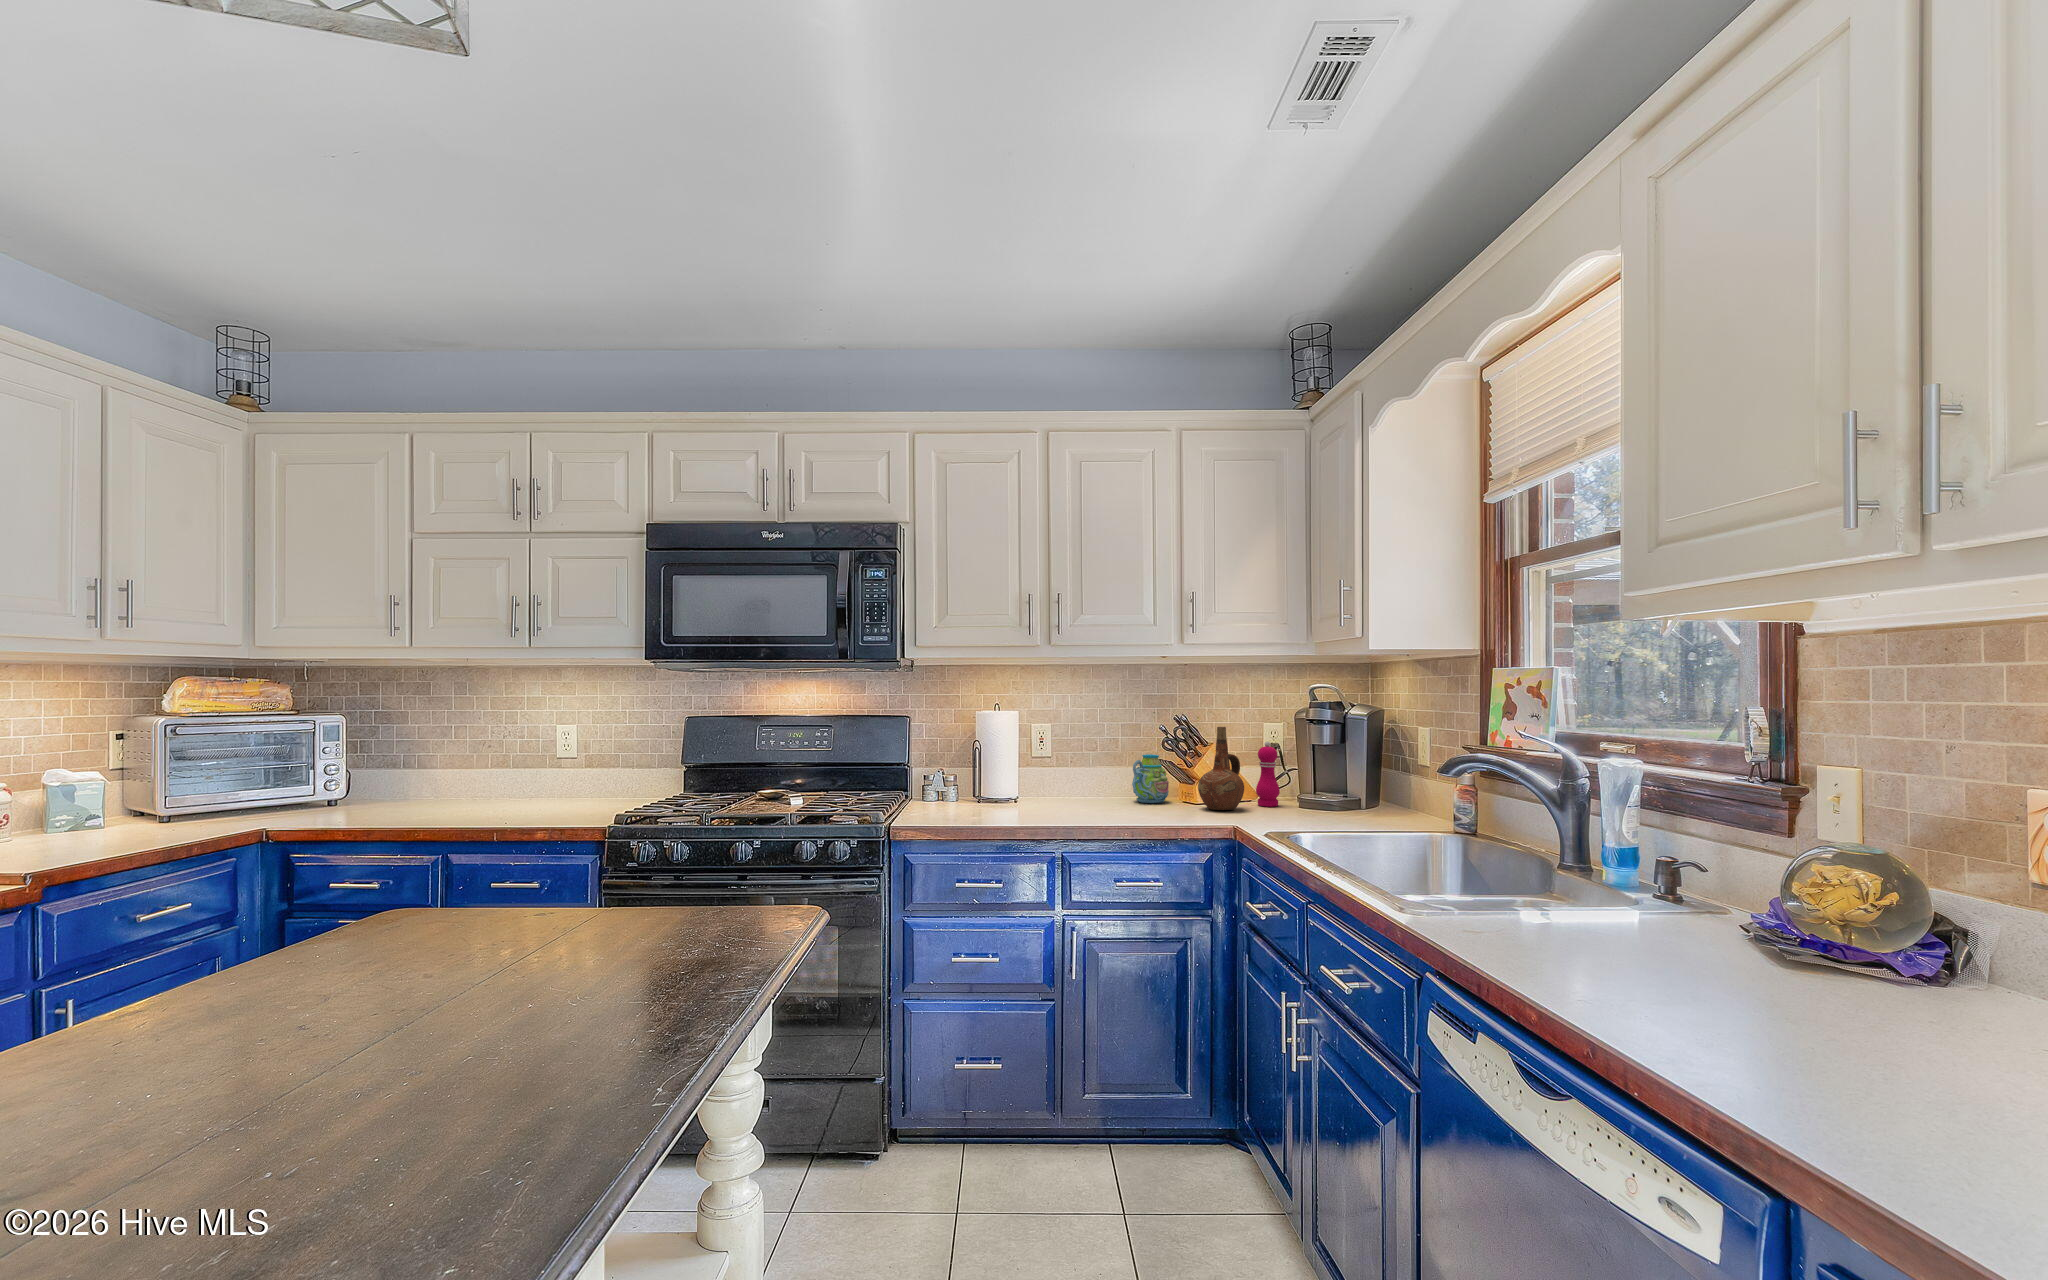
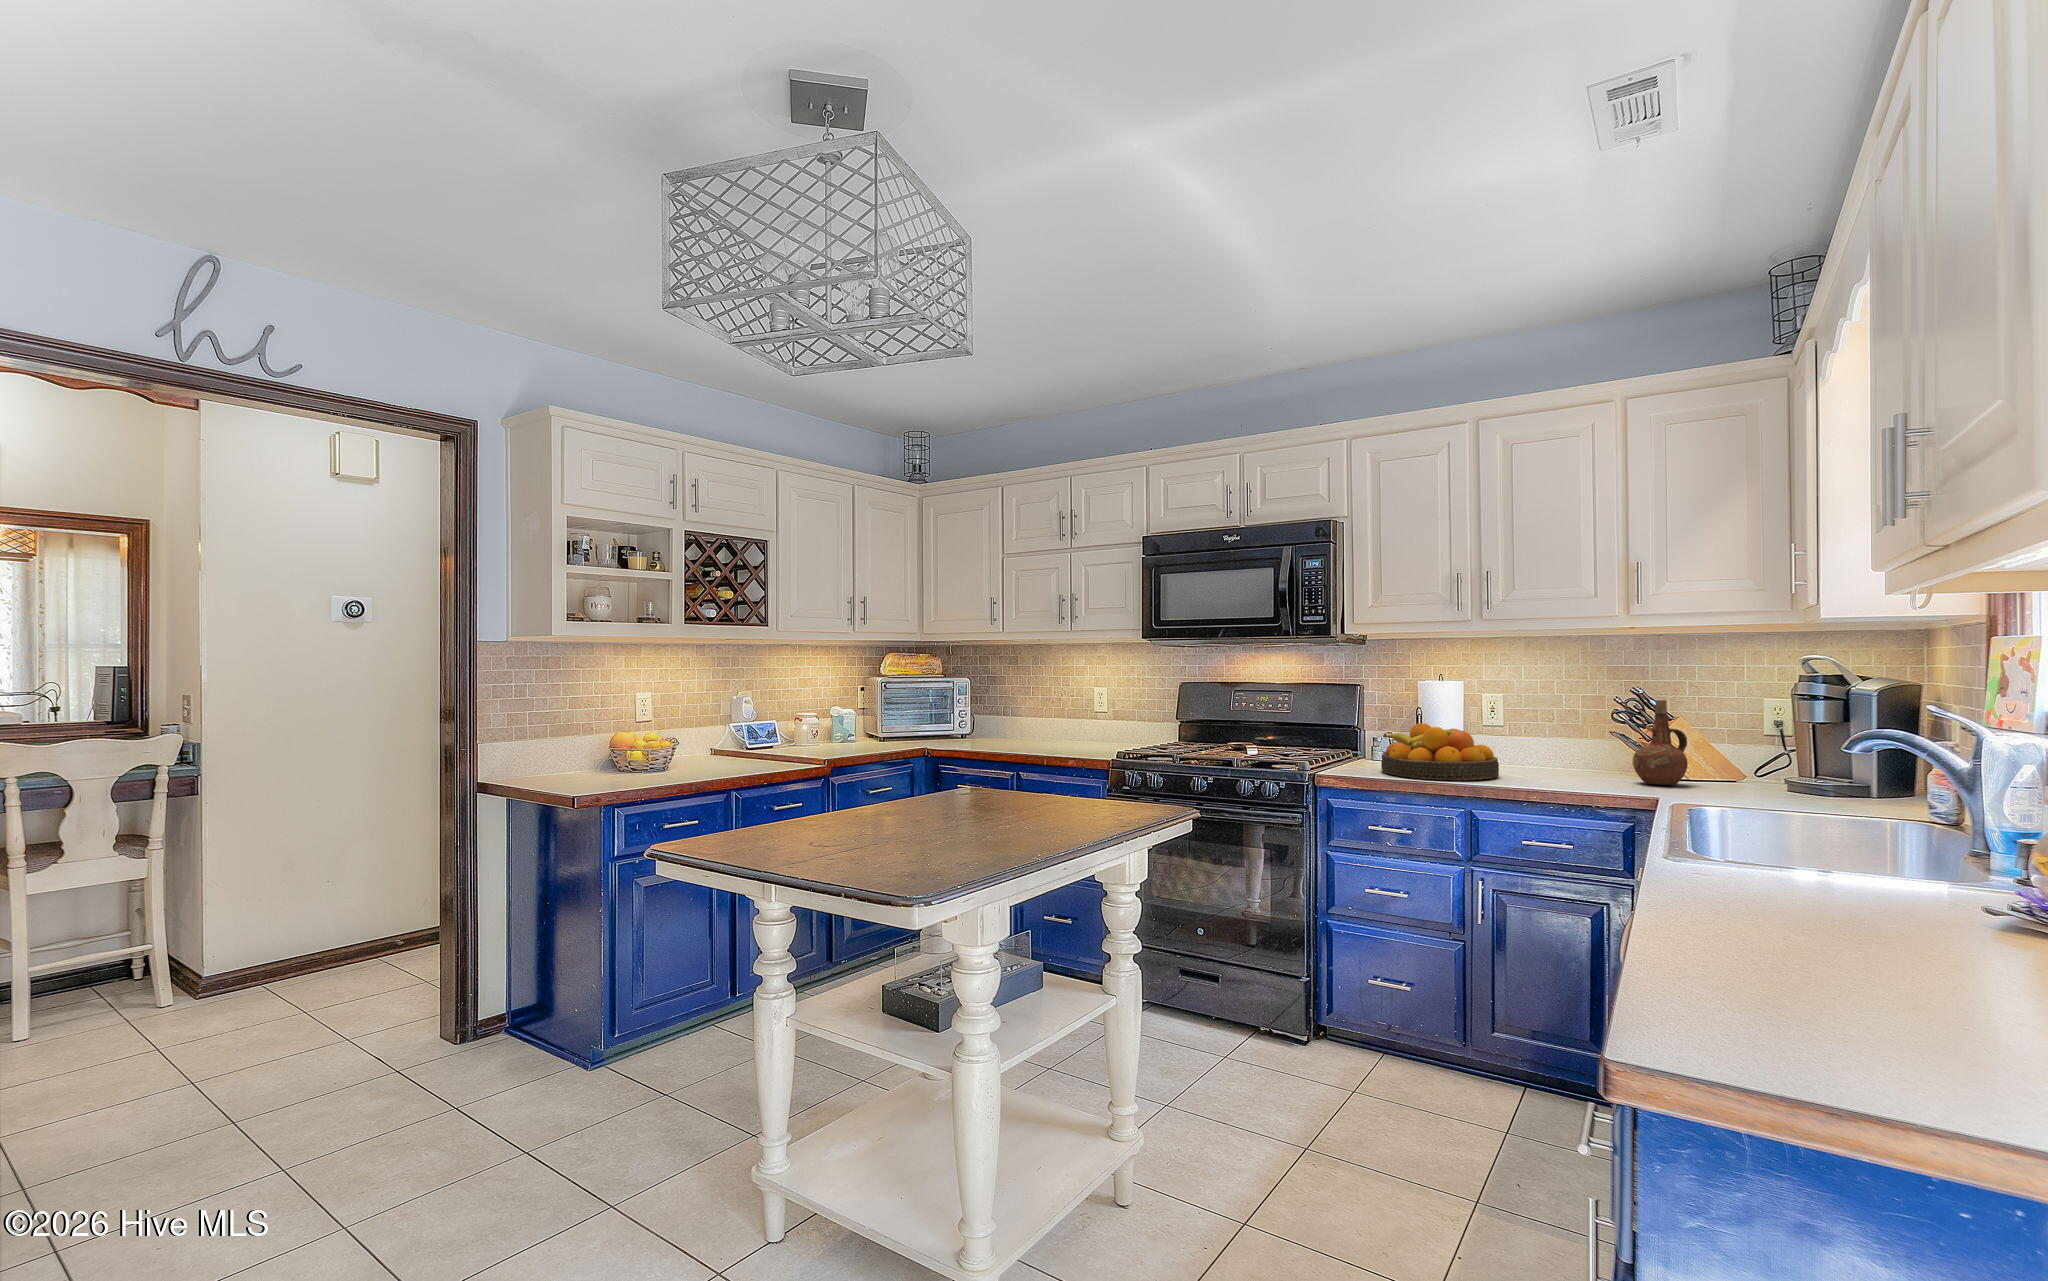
pepper mill: present [1256,741,1280,807] -> none [1714,718,1744,787]
mug: present [1132,754,1169,803] -> none [1567,727,1615,775]
fruit bowl: none [964,758,1087,824] -> present [1381,723,1499,780]

